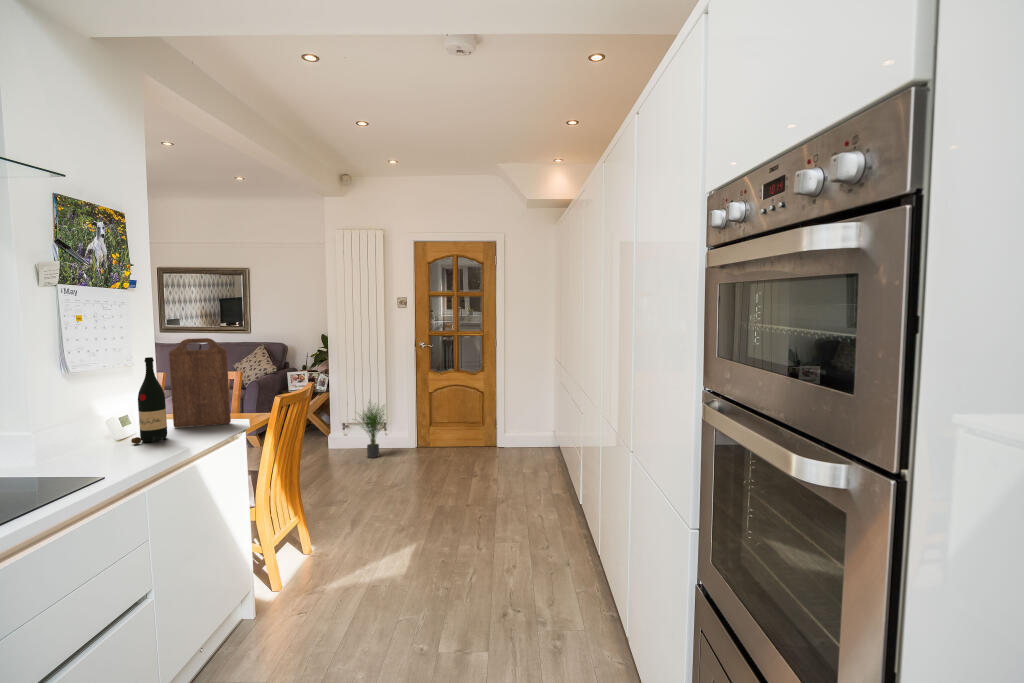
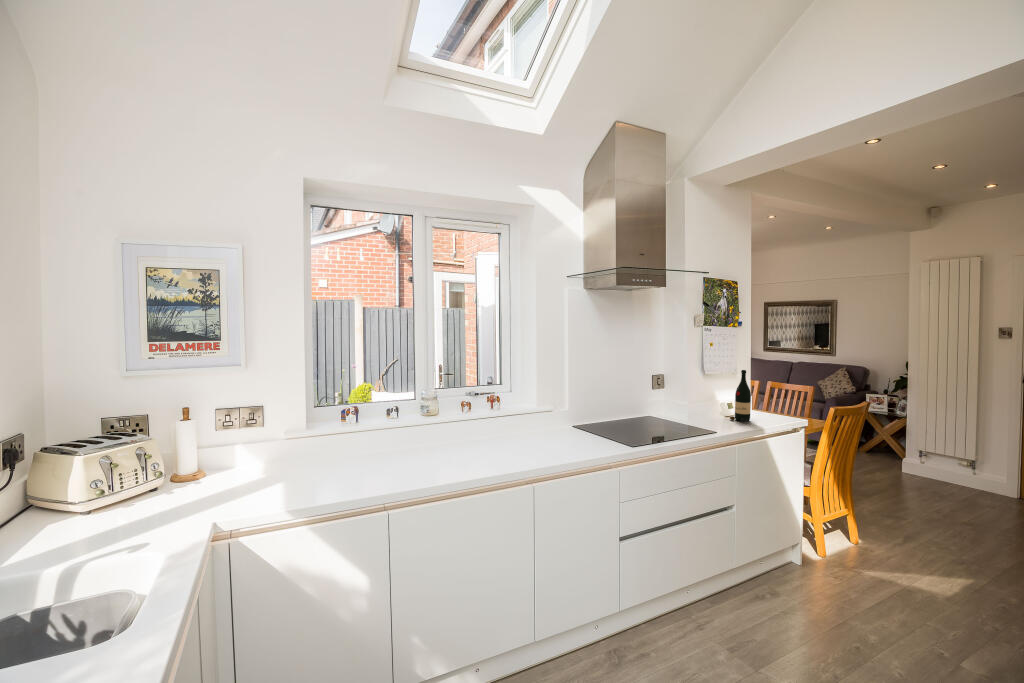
cutting board: present [169,338,231,428] -> none [755,360,794,421]
potted plant: present [360,402,385,458] -> none [924,432,977,492]

